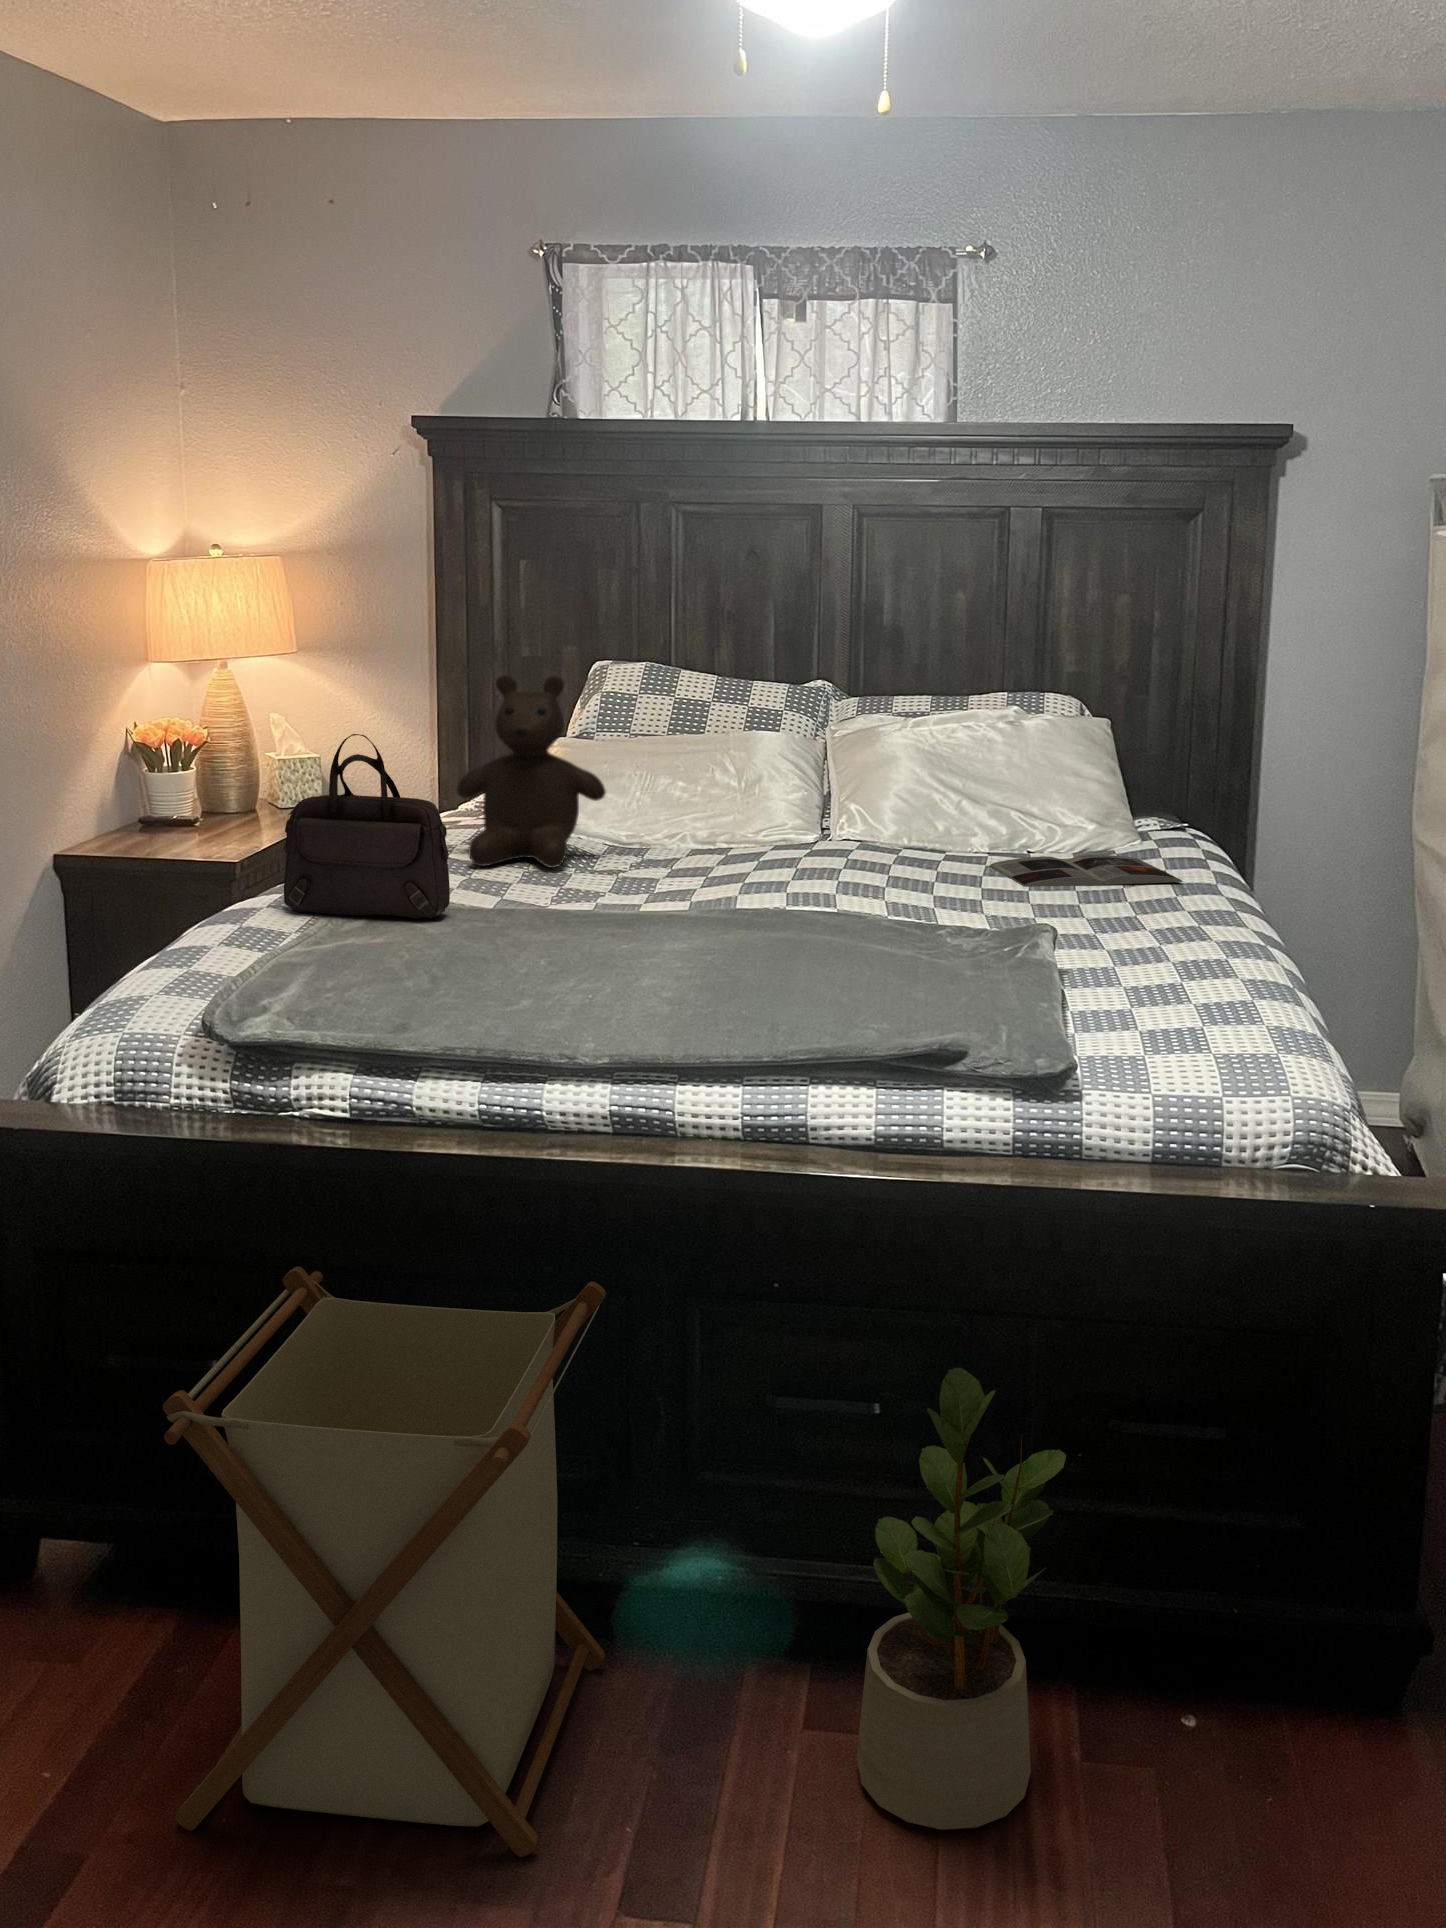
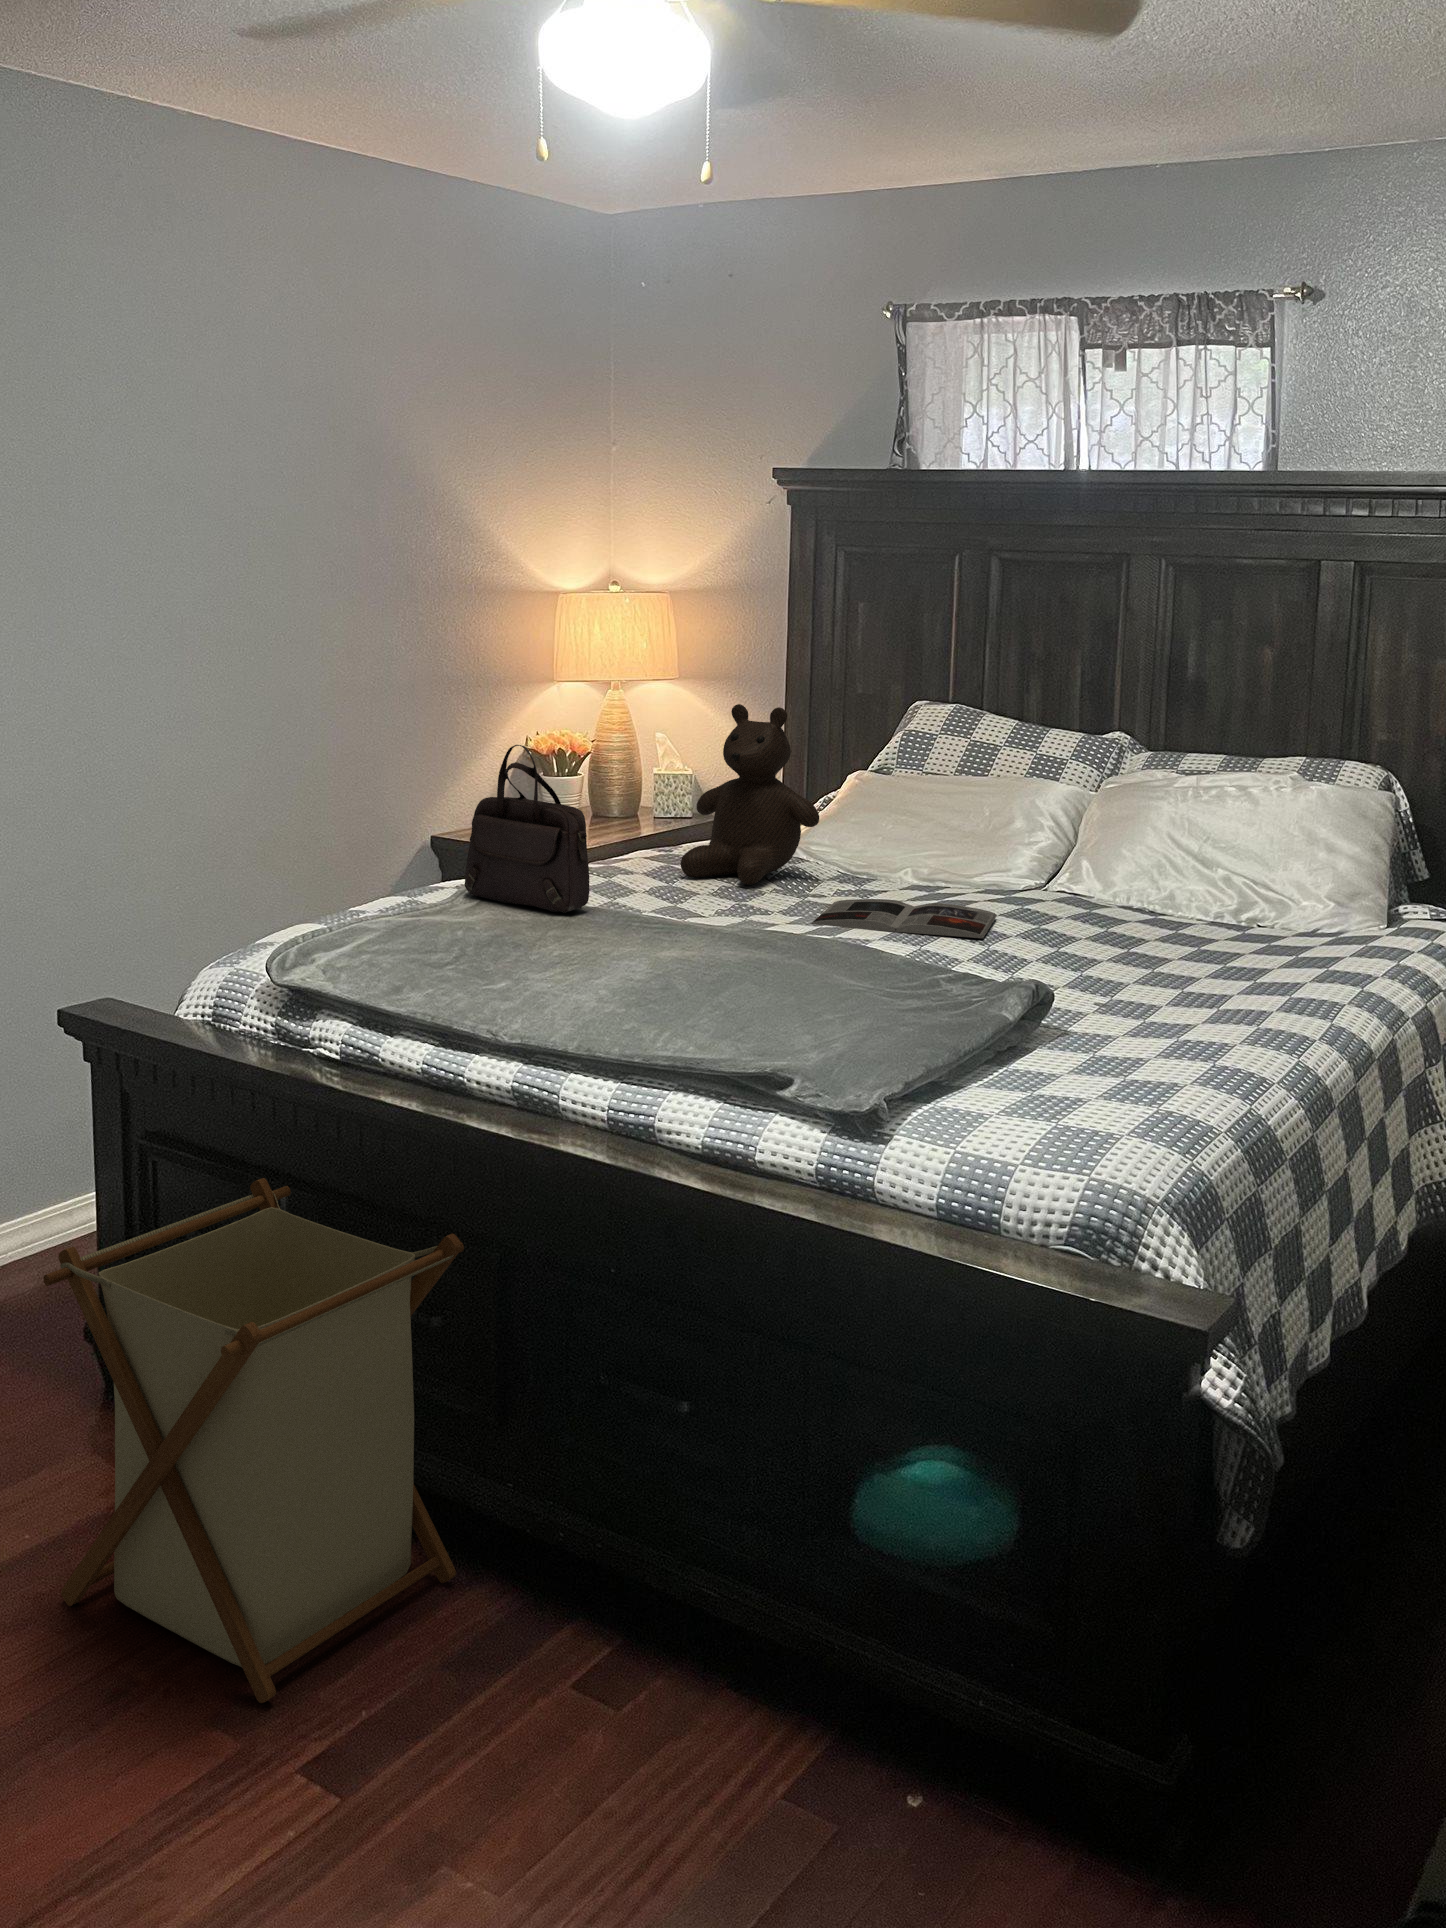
magazine: present [989,855,1183,887] -> present [811,899,997,938]
potted plant: present [857,1367,1066,1830] -> none [556,1366,781,1807]

